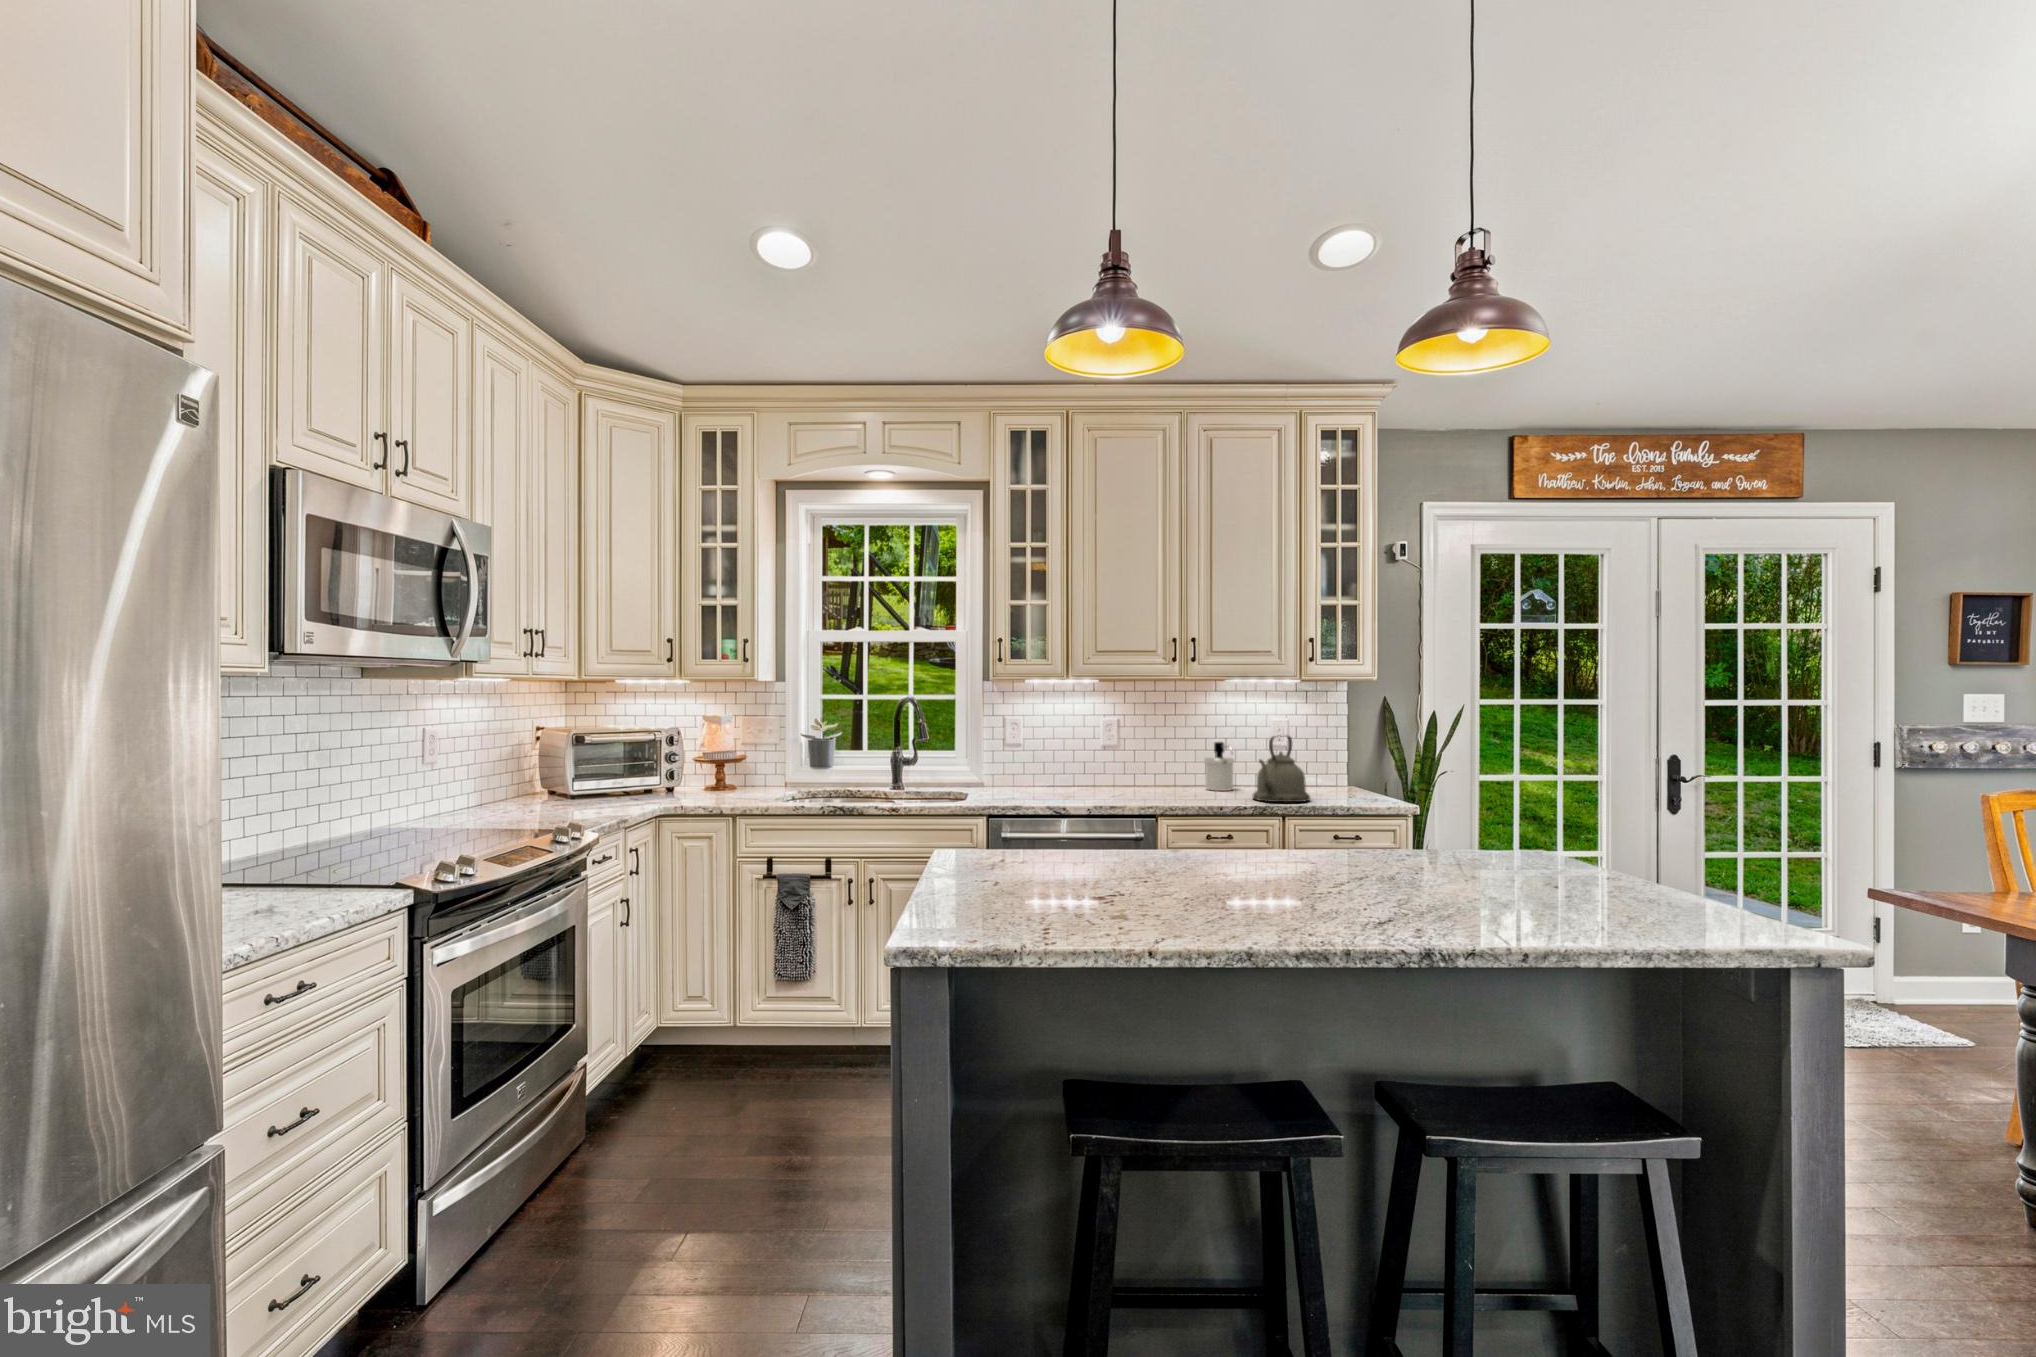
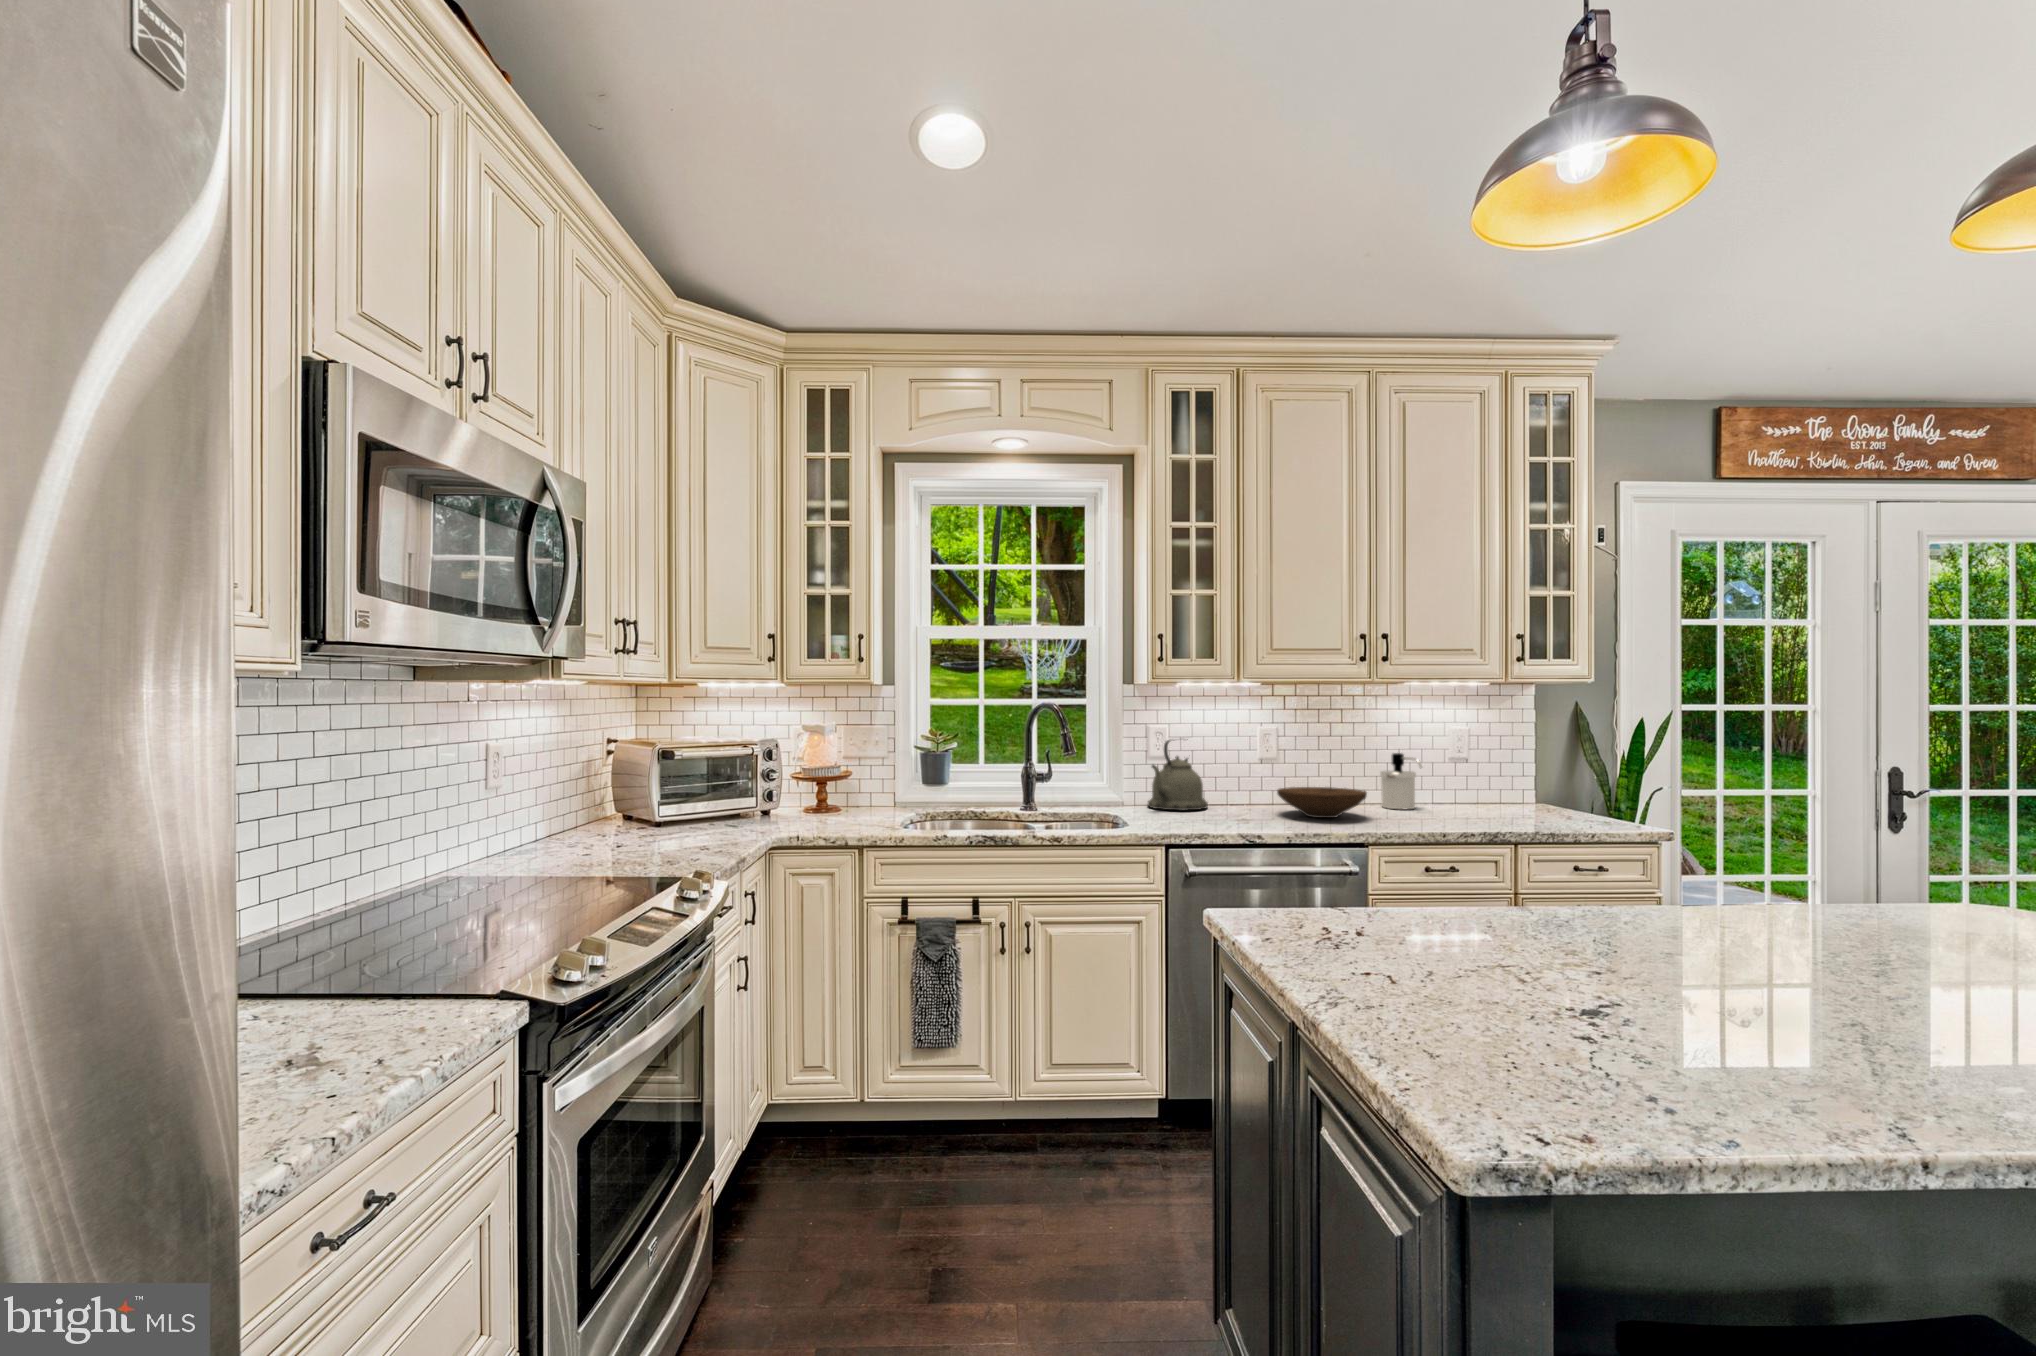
kettle: present [1253,736,1310,802] -> present [1148,740,1208,810]
wooden bowl: none [1104,771,1179,797] -> present [1277,787,1367,818]

